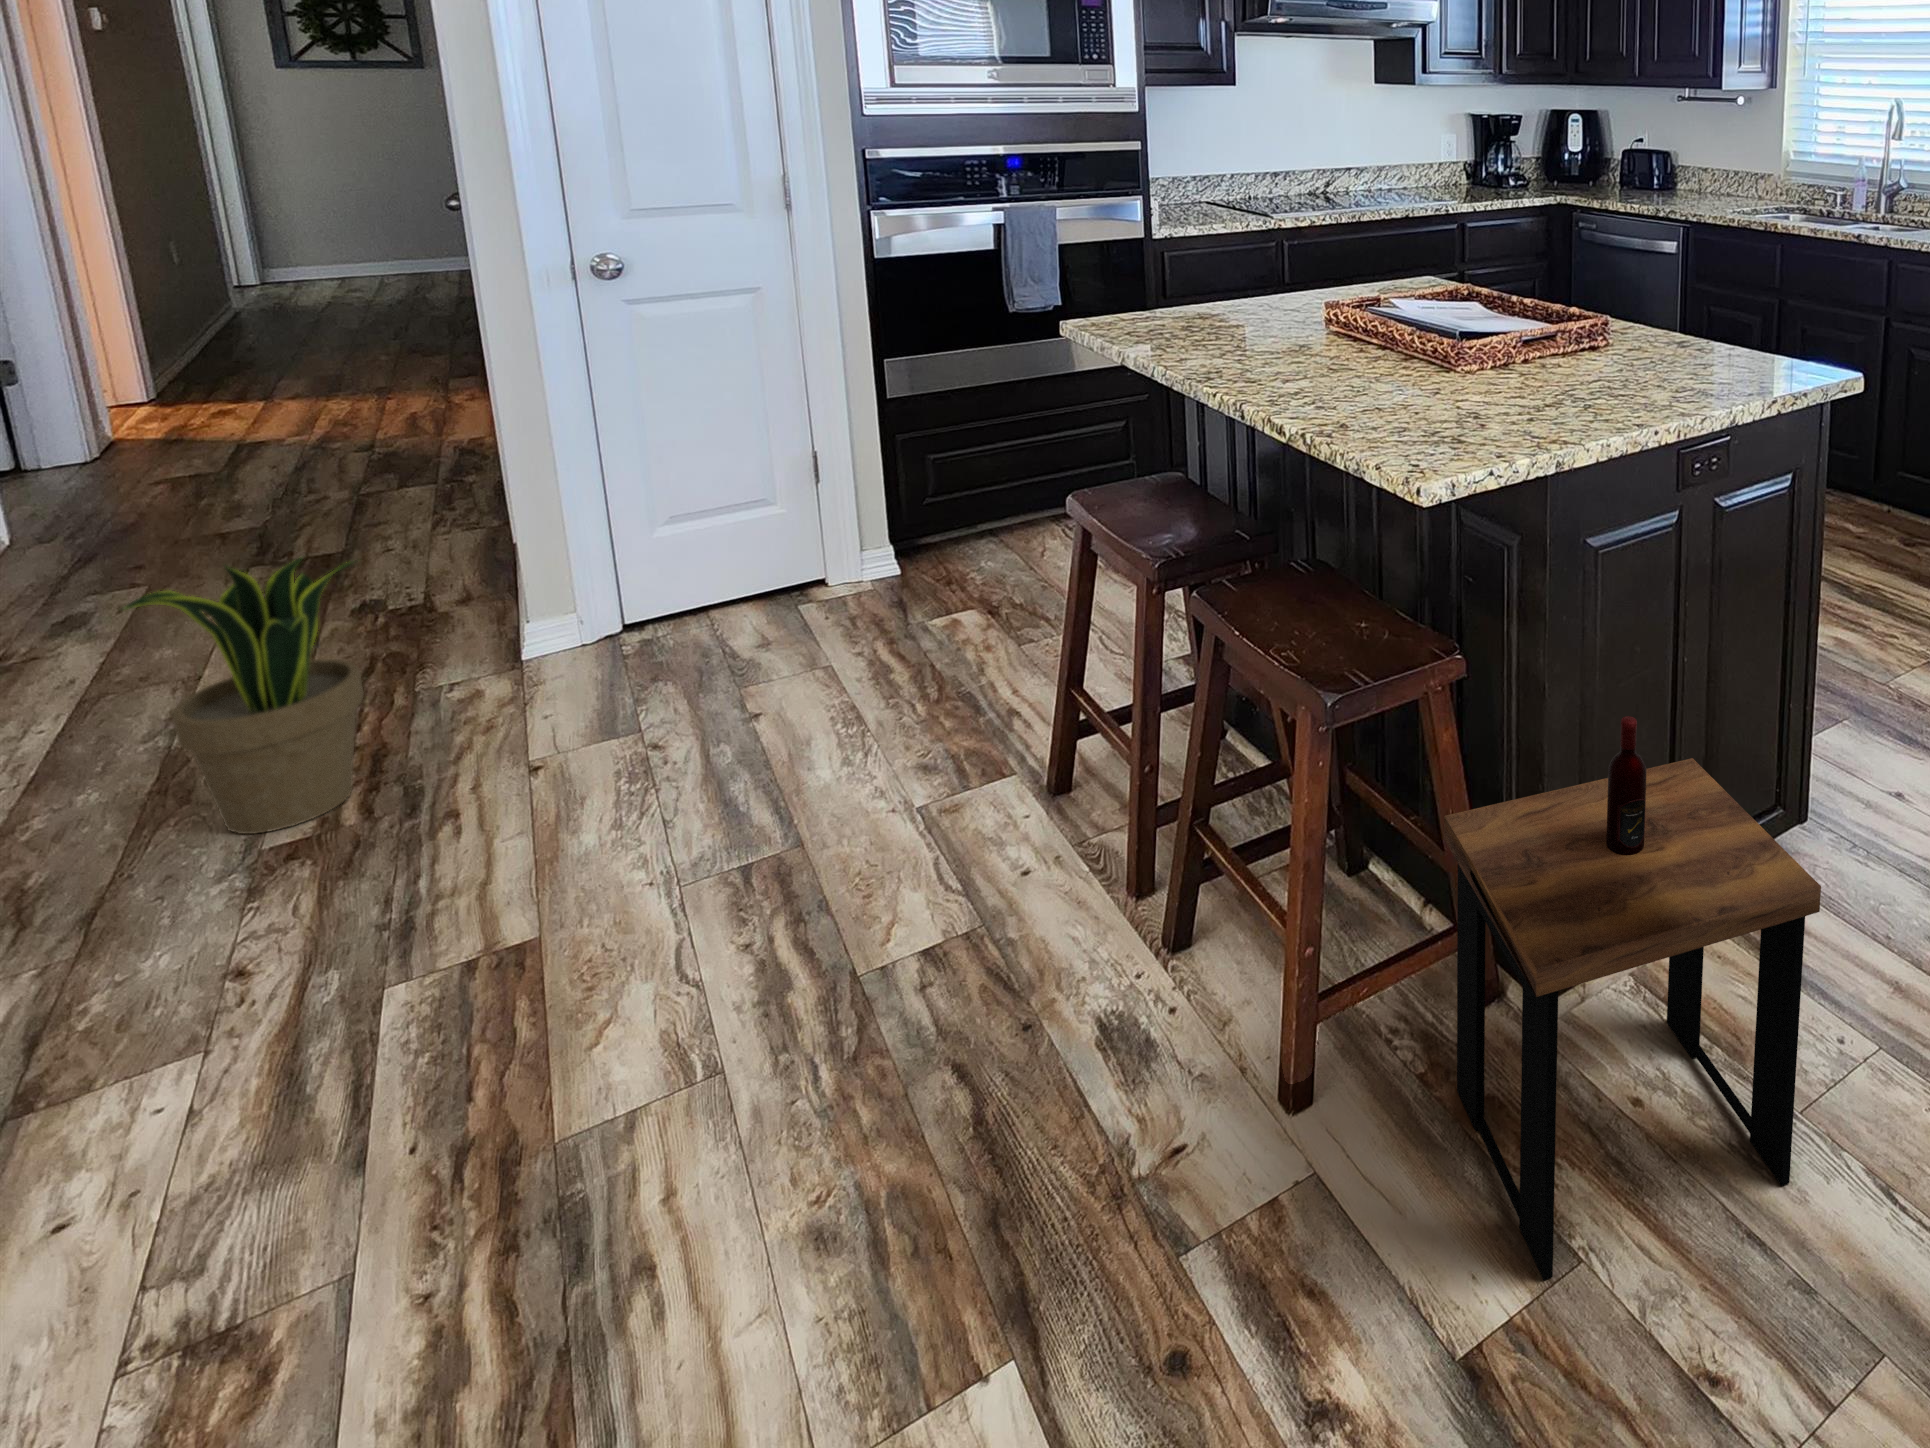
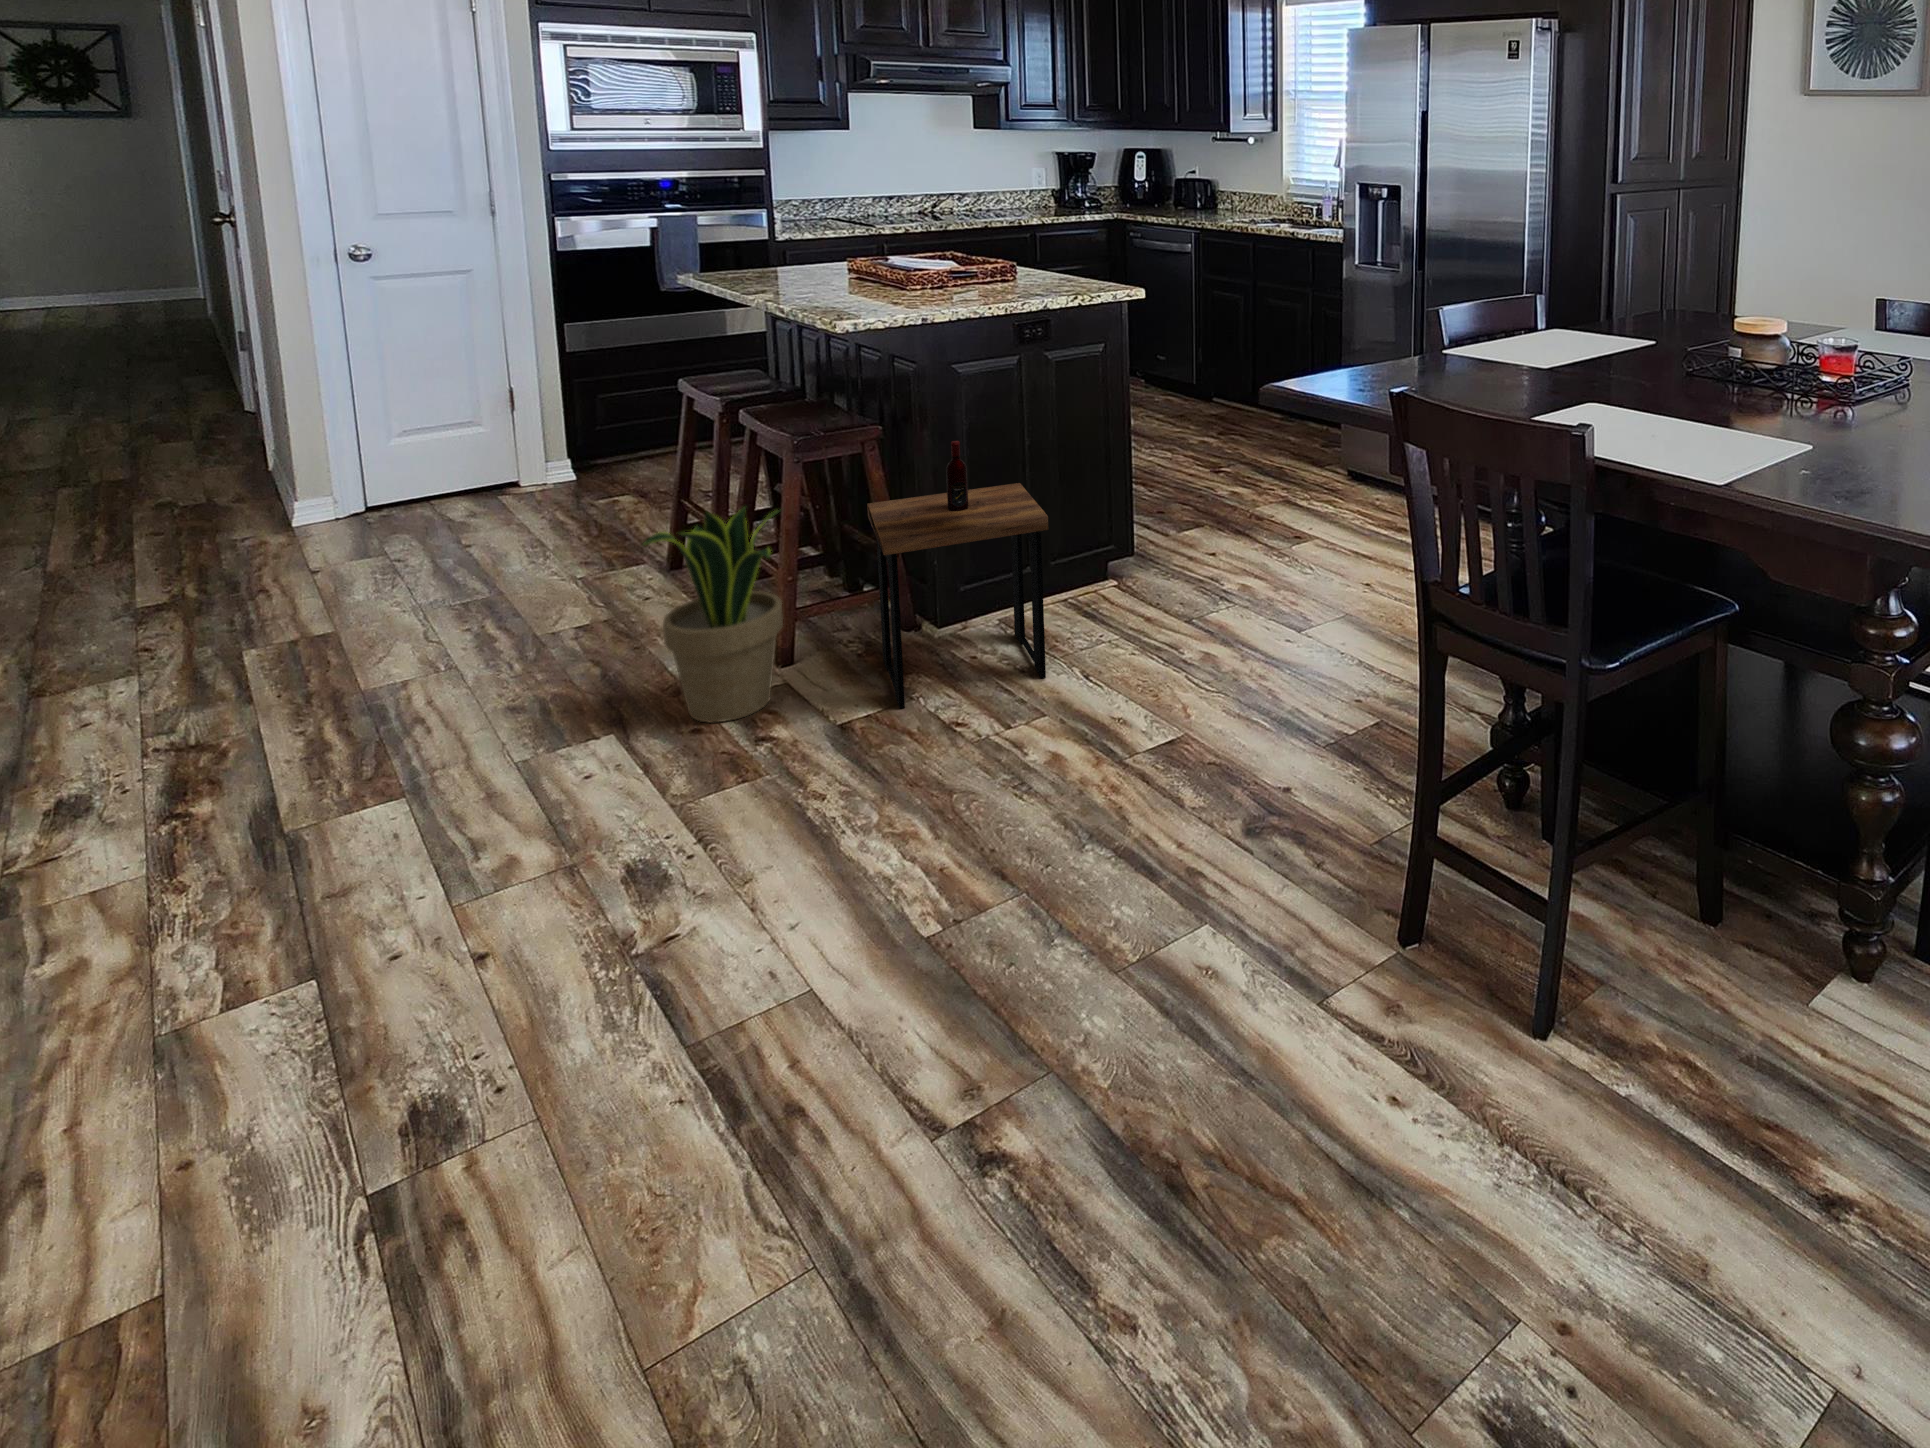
potted plant: present [121,557,364,834] -> present [643,507,783,723]

